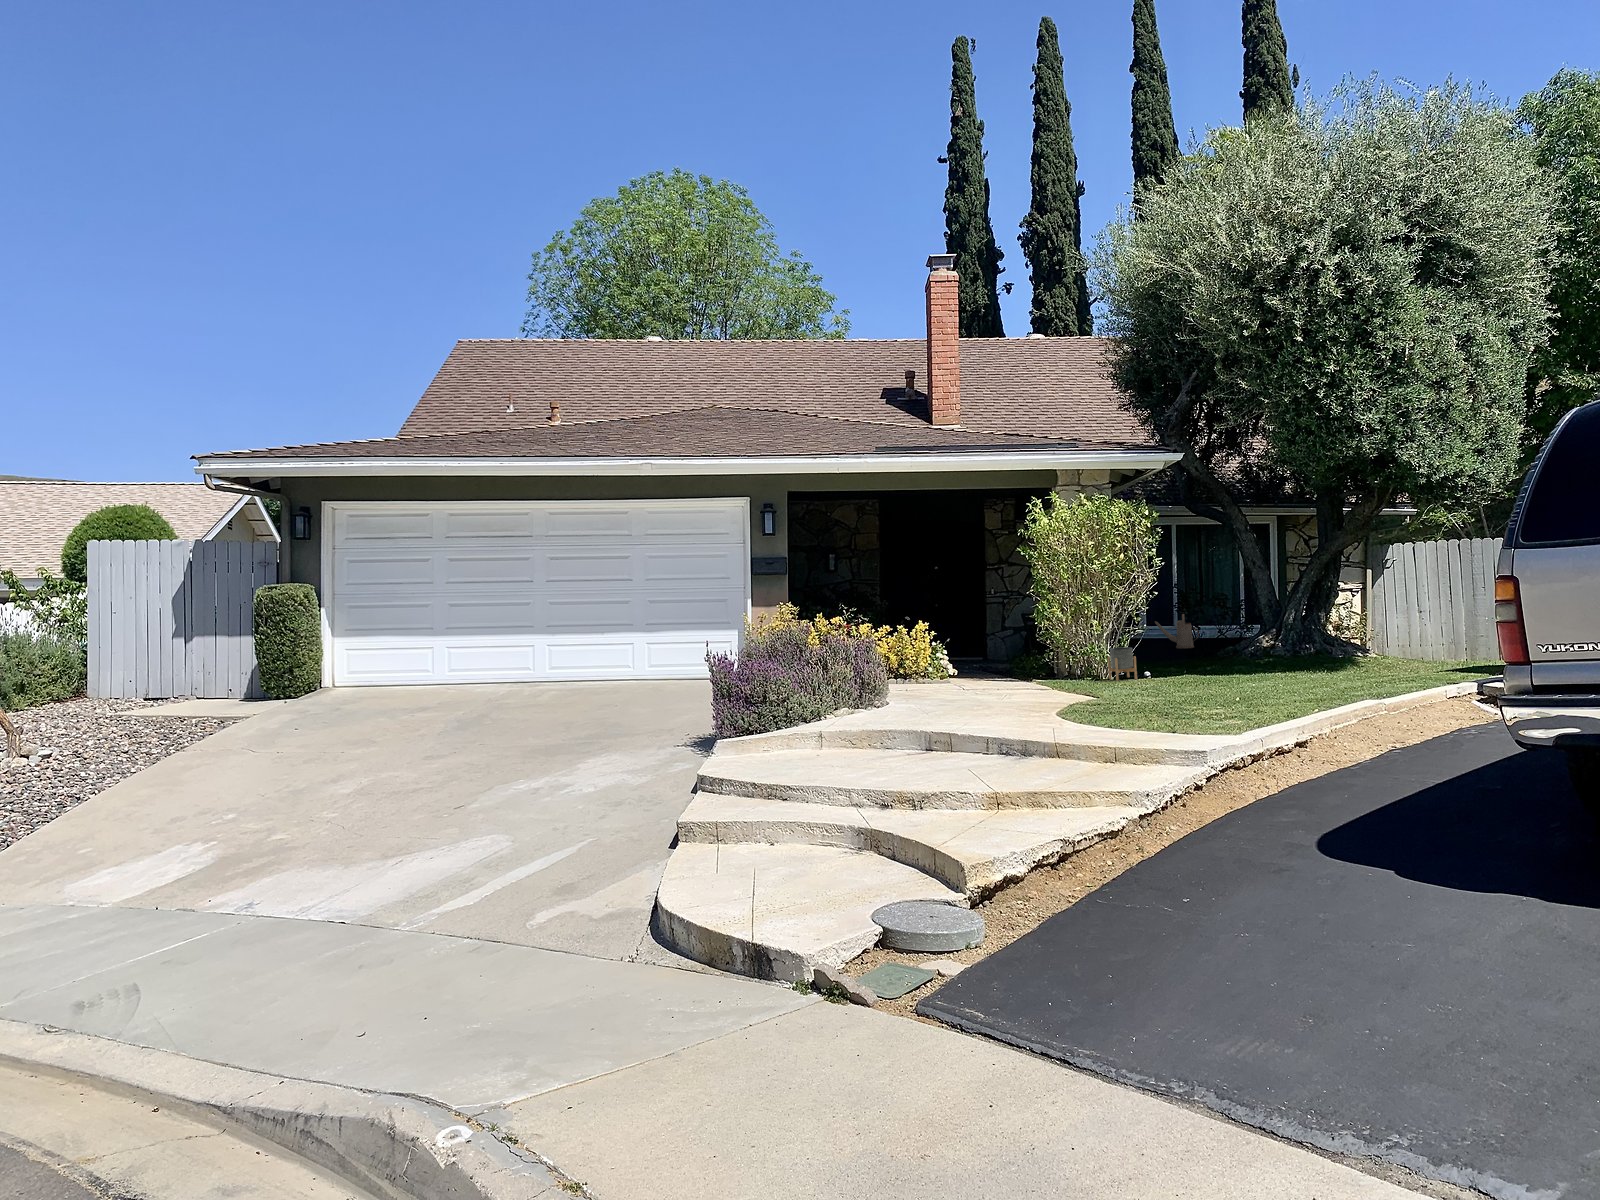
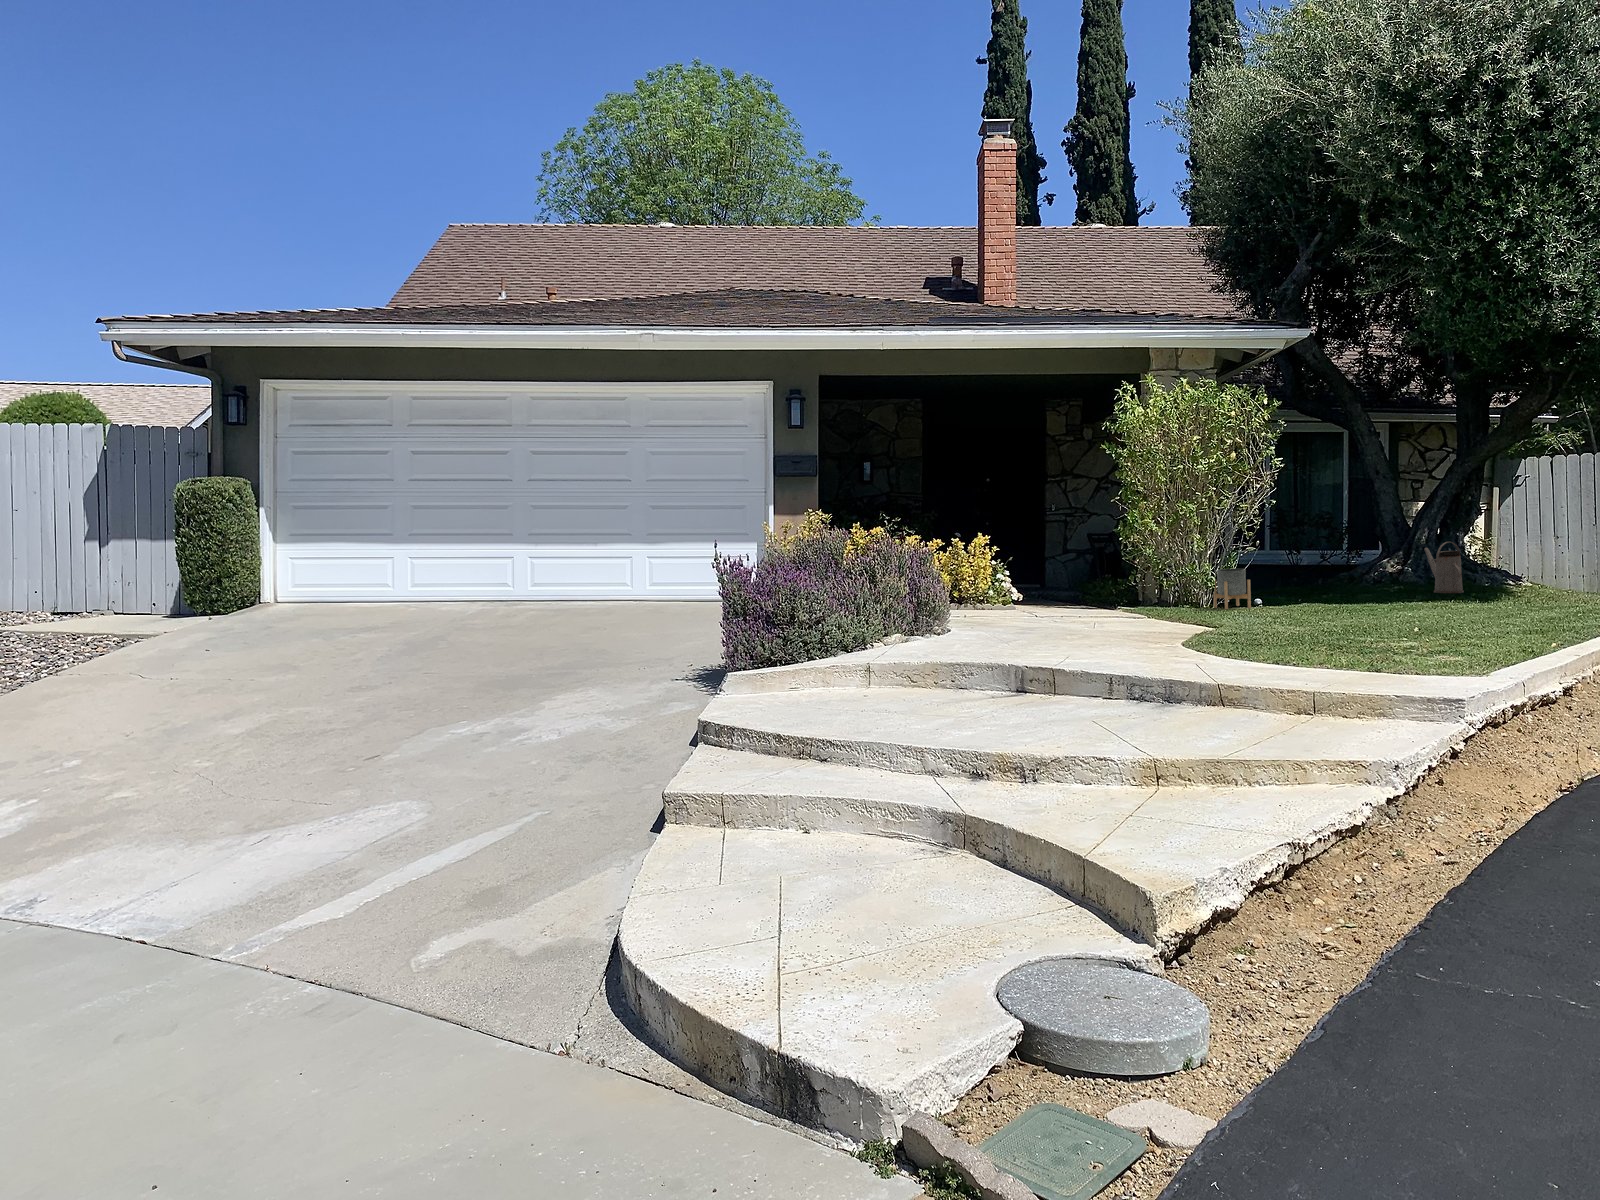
watering can: present [1155,614,1199,648] -> present [1424,542,1464,593]

